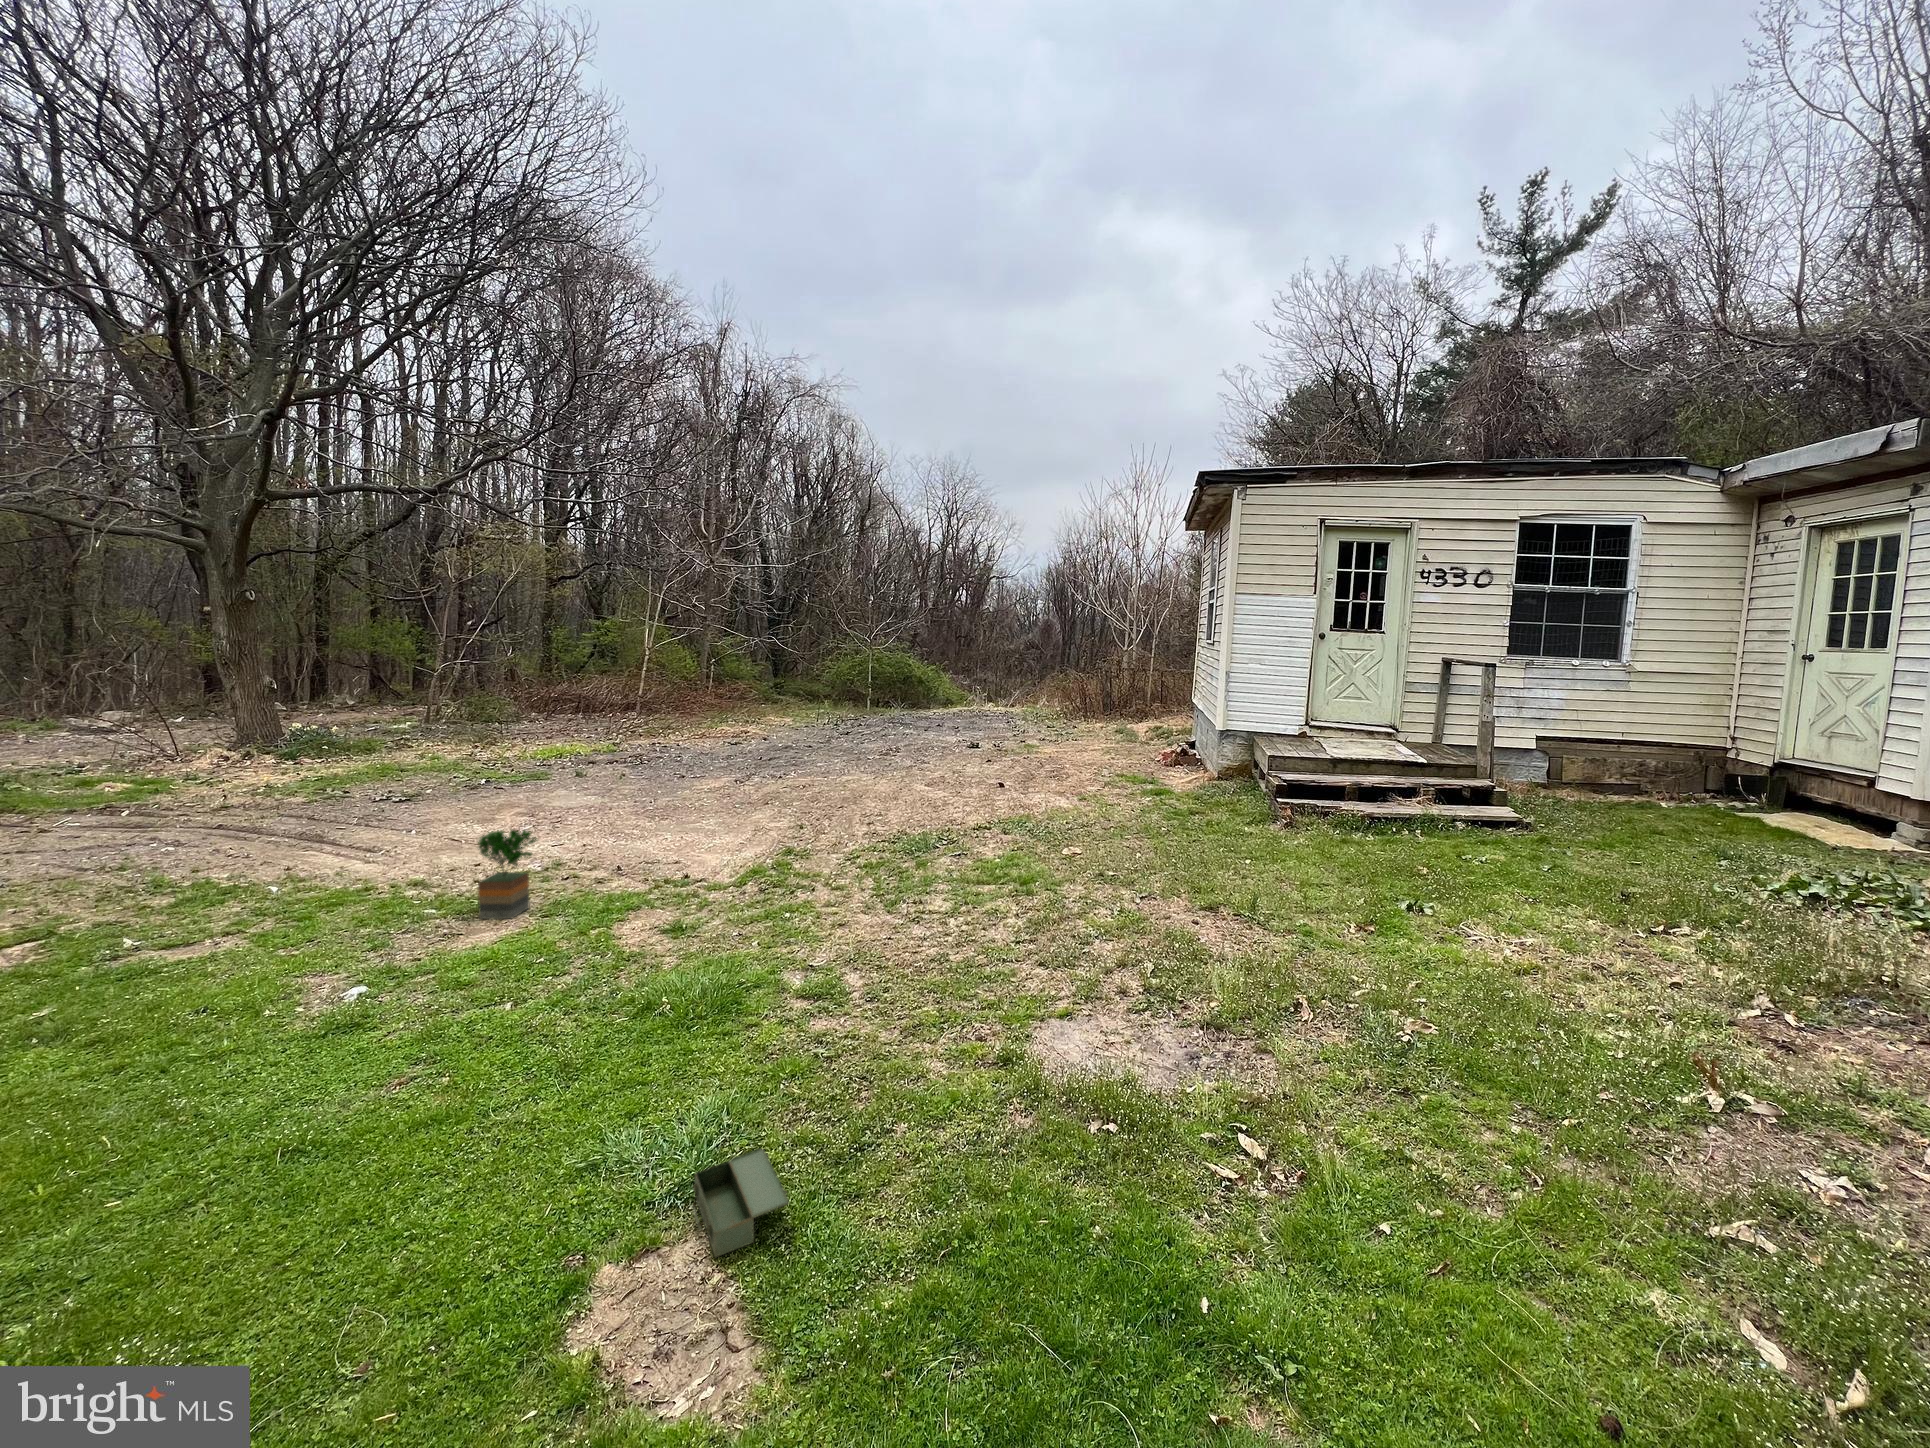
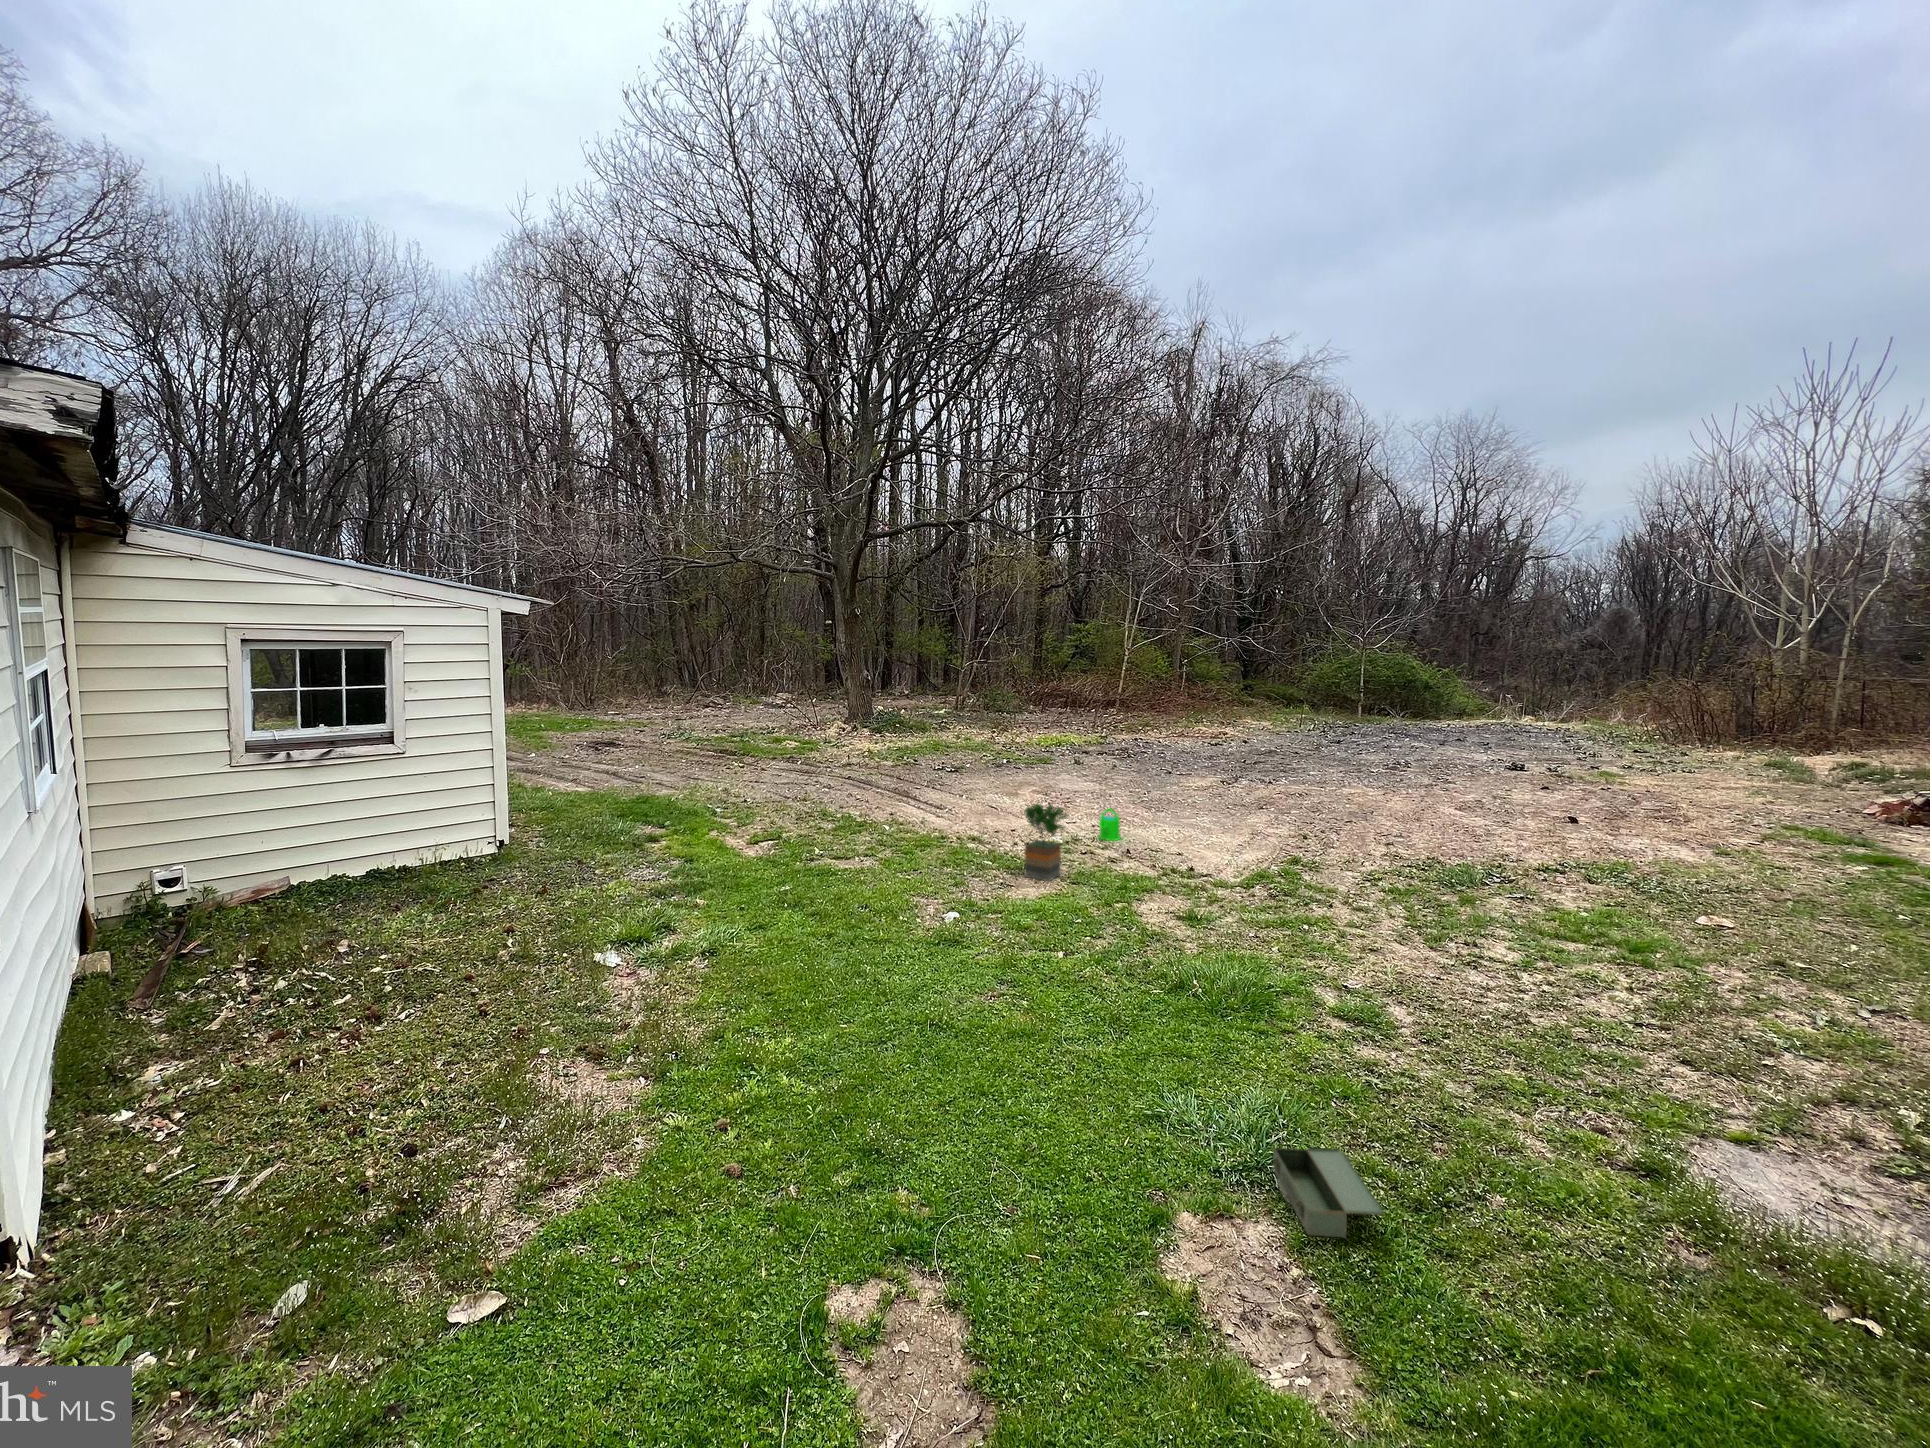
watering can: none [589,822,618,857] -> present [1099,808,1121,841]

